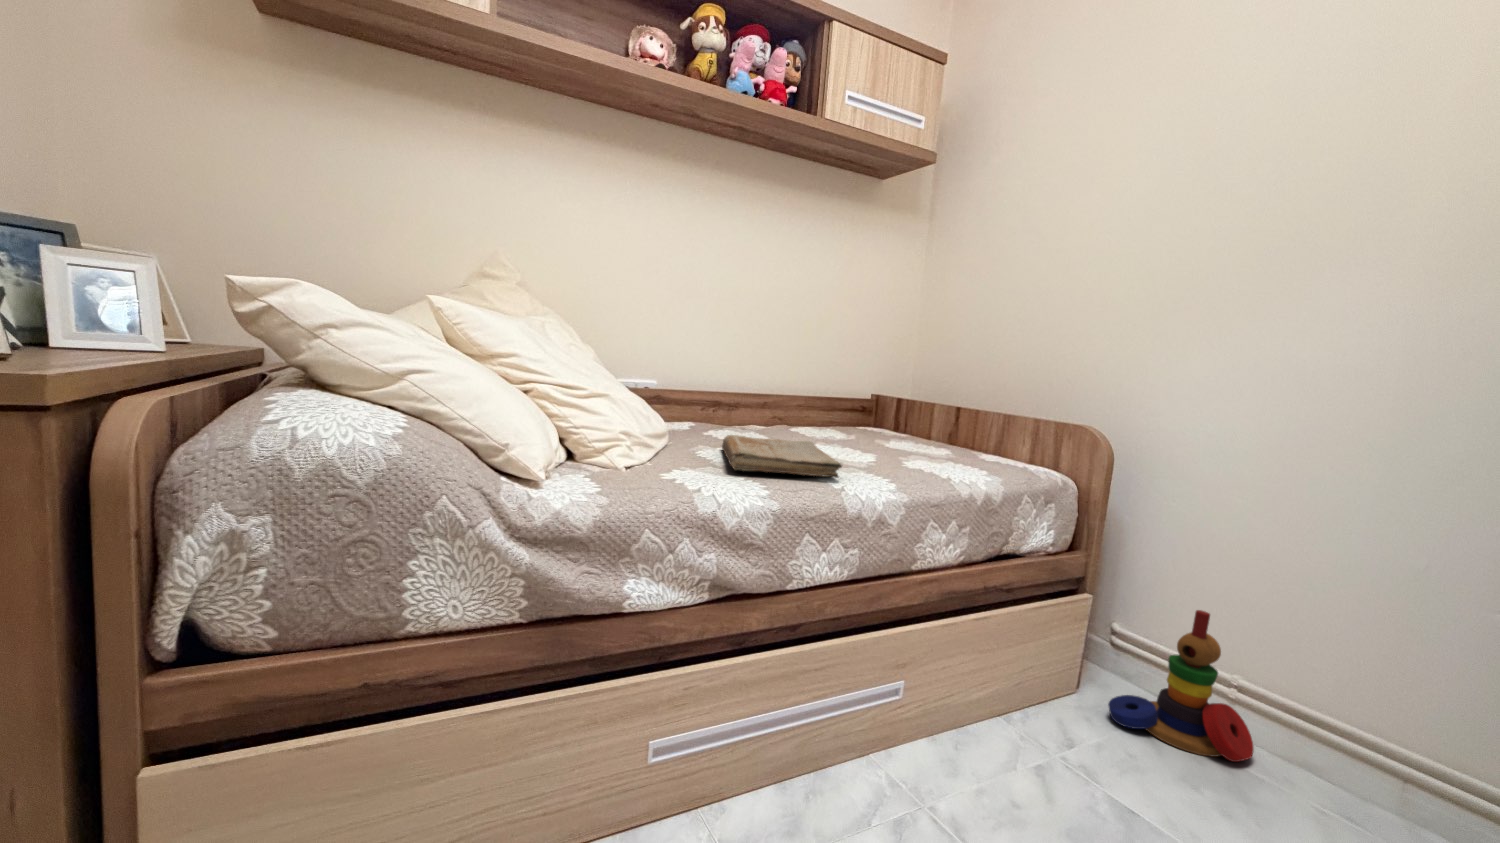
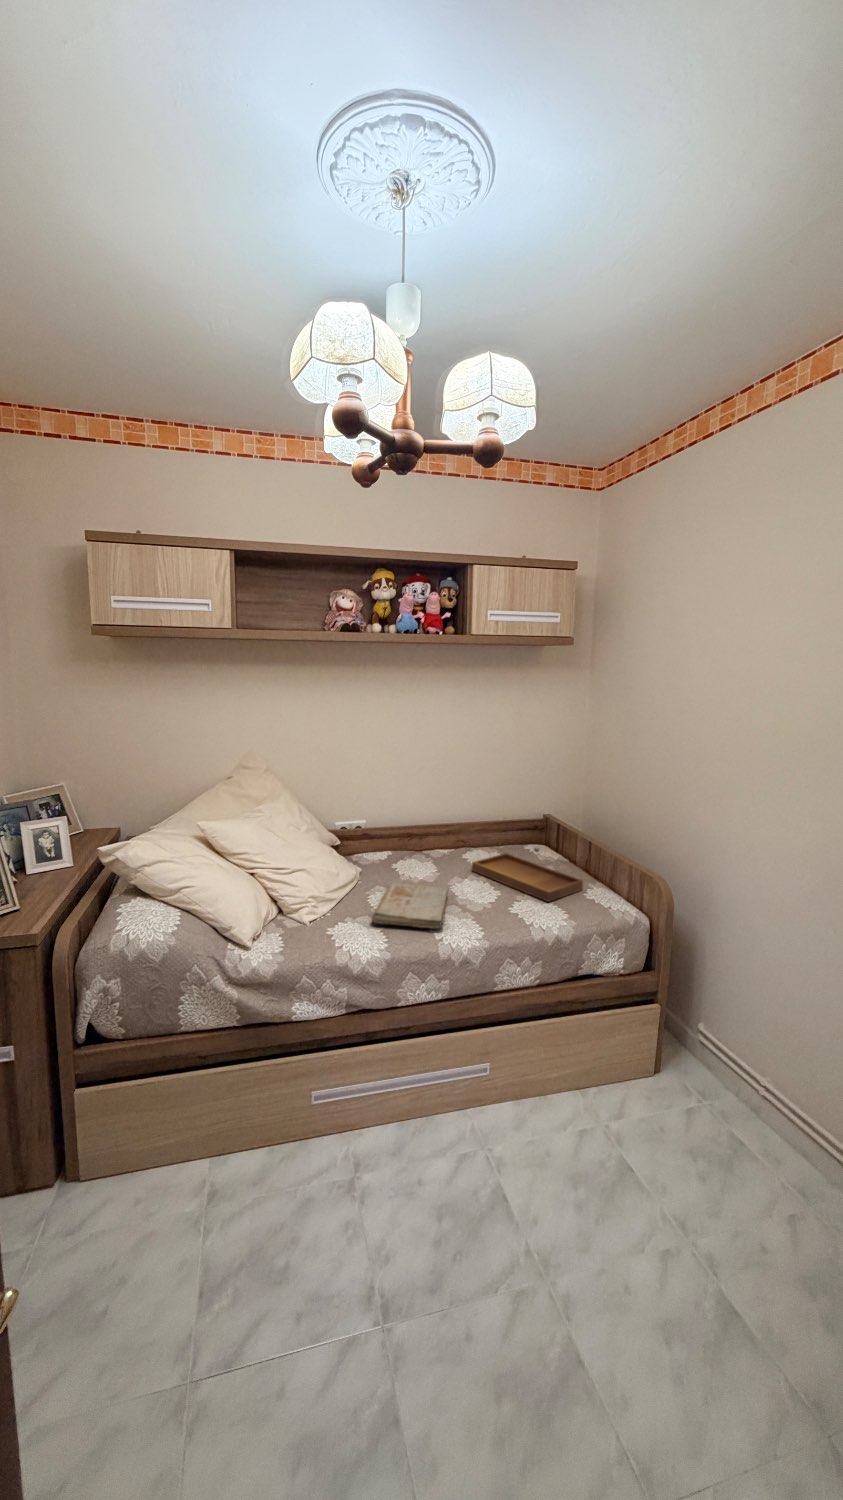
tray: none [816,403,972,463] -> present [472,847,583,902]
stacking toy: present [1108,610,1254,762] -> none [665,1027,762,1143]

